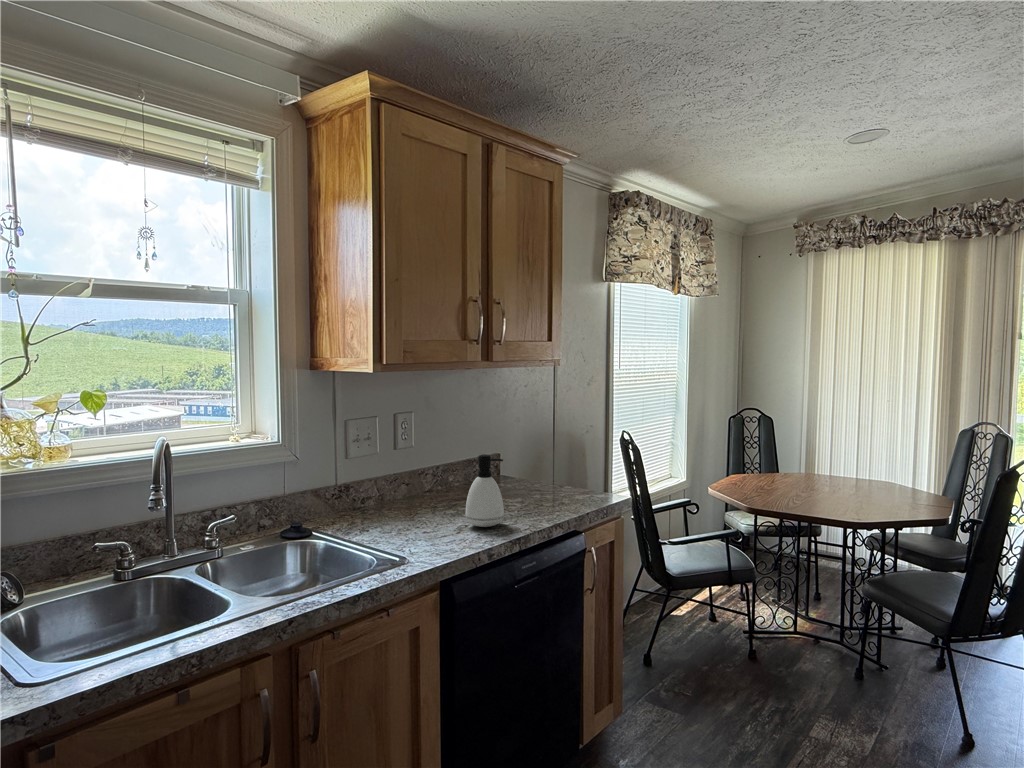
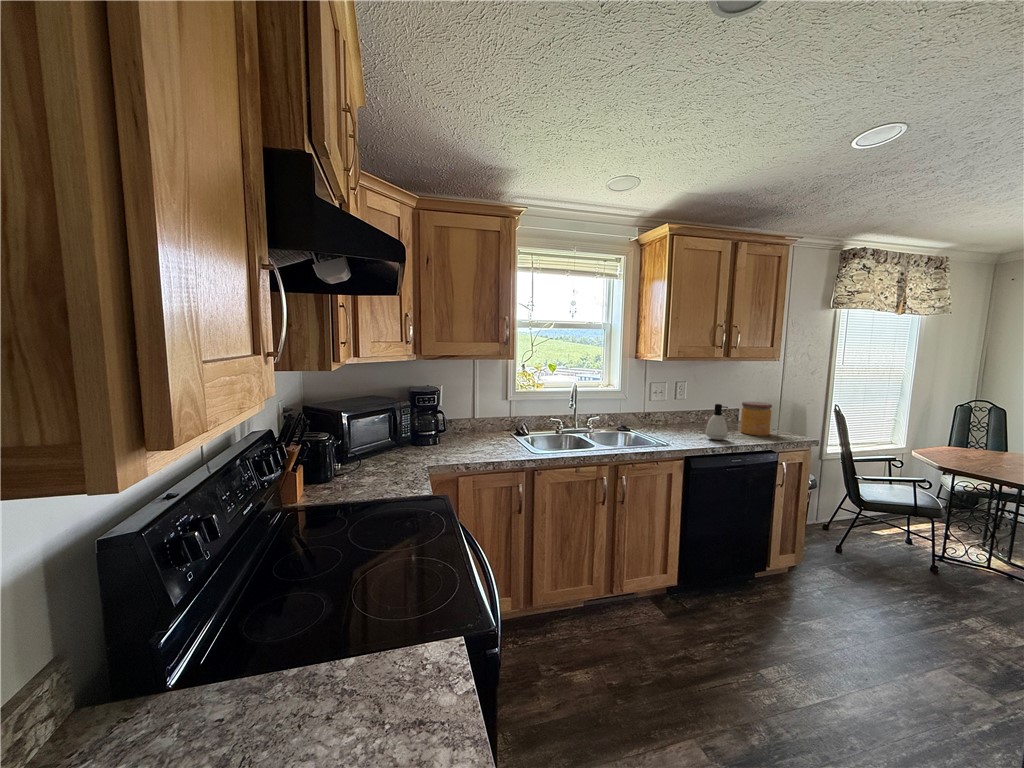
jar: none [514,441,560,504] -> present [740,401,772,436]

